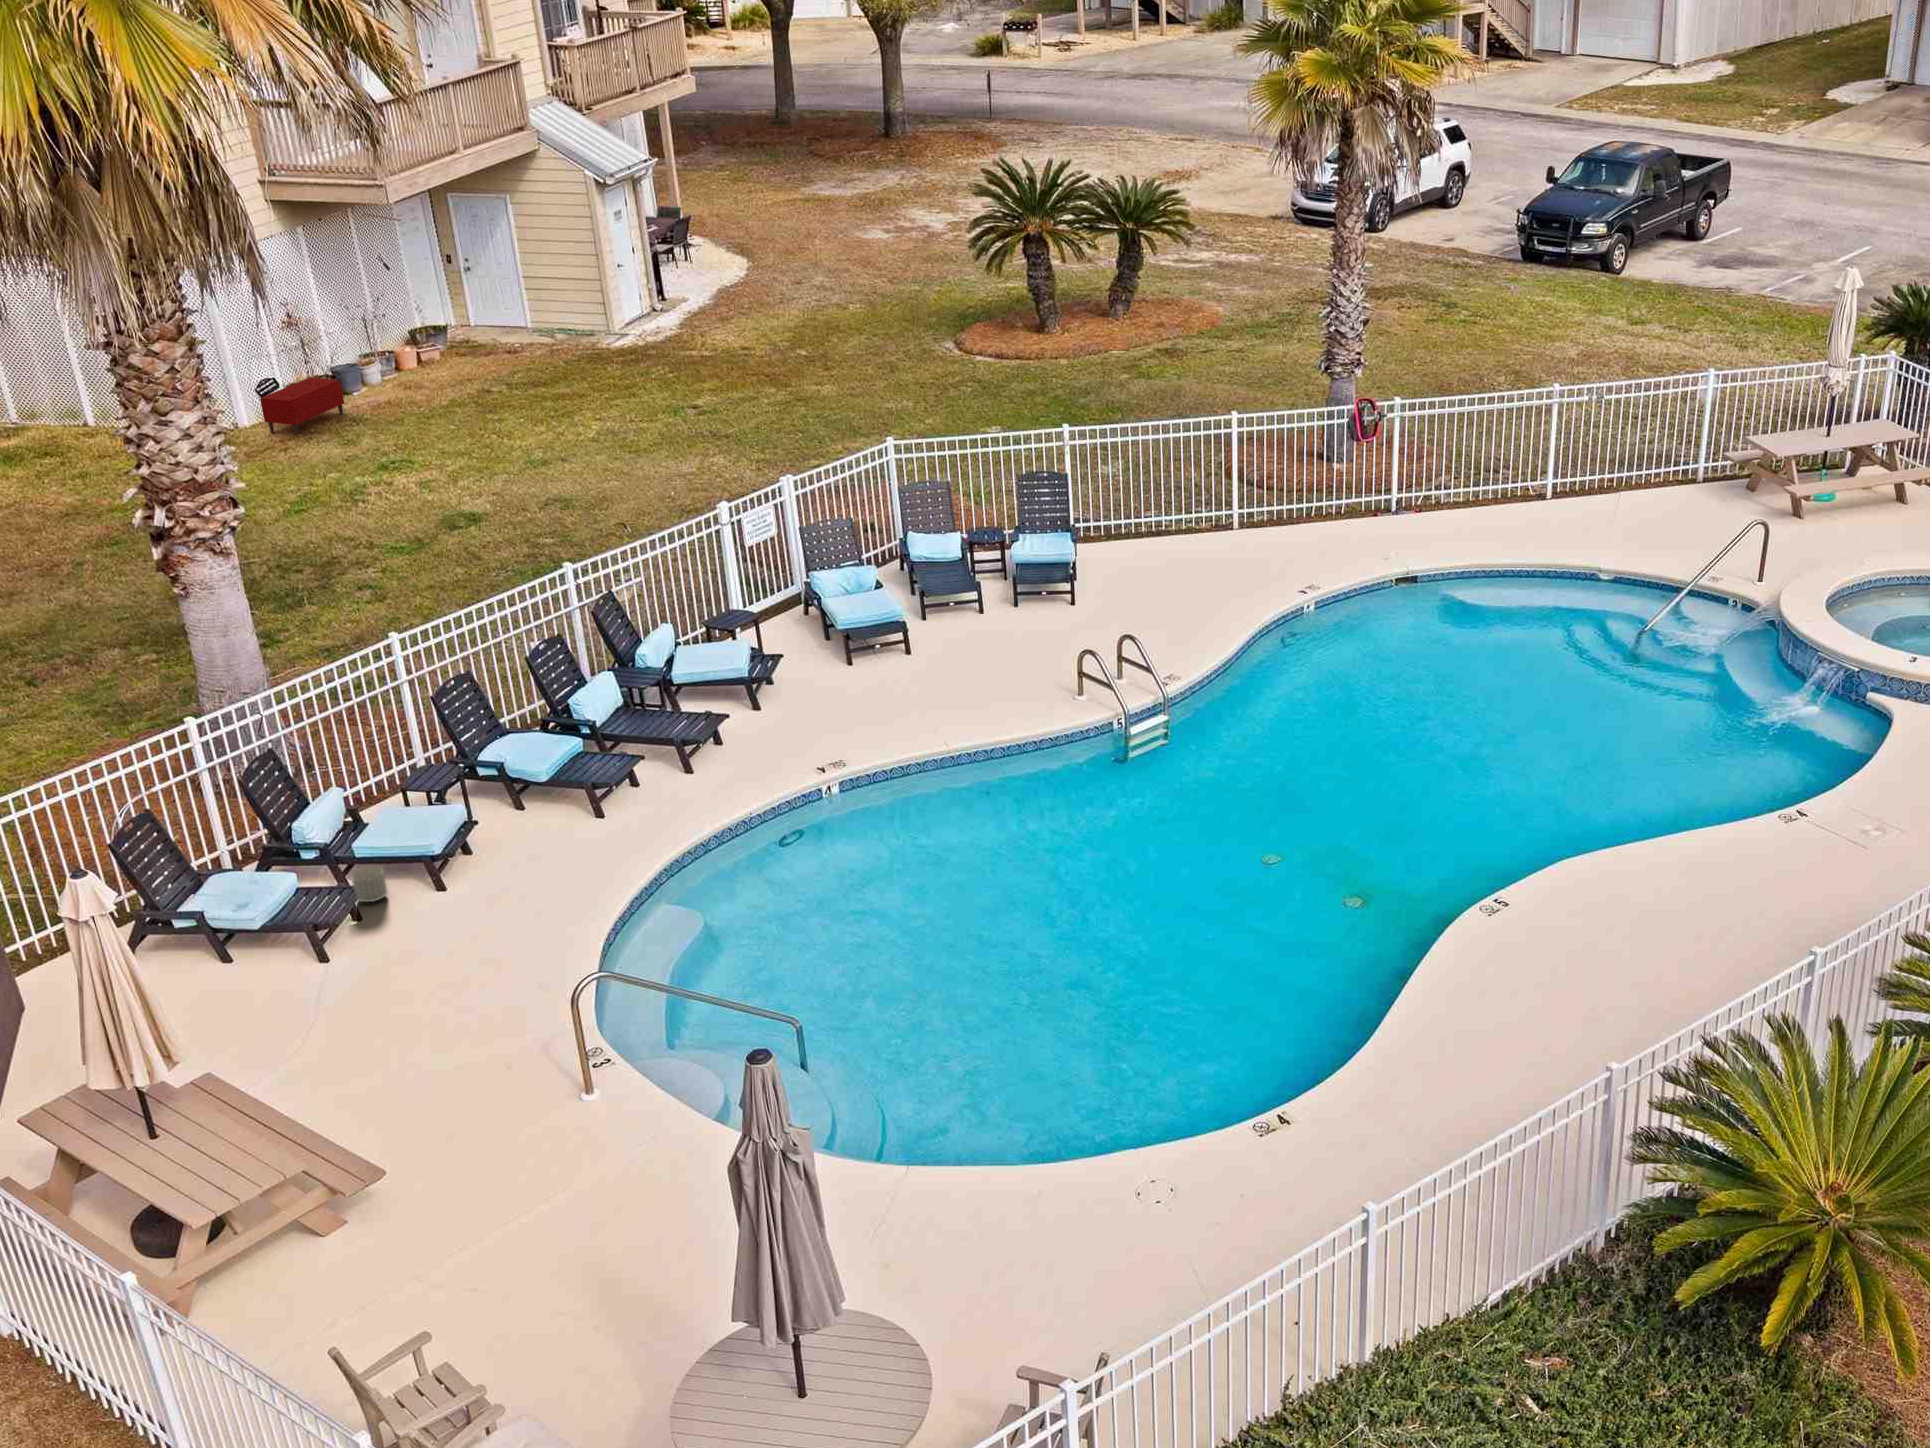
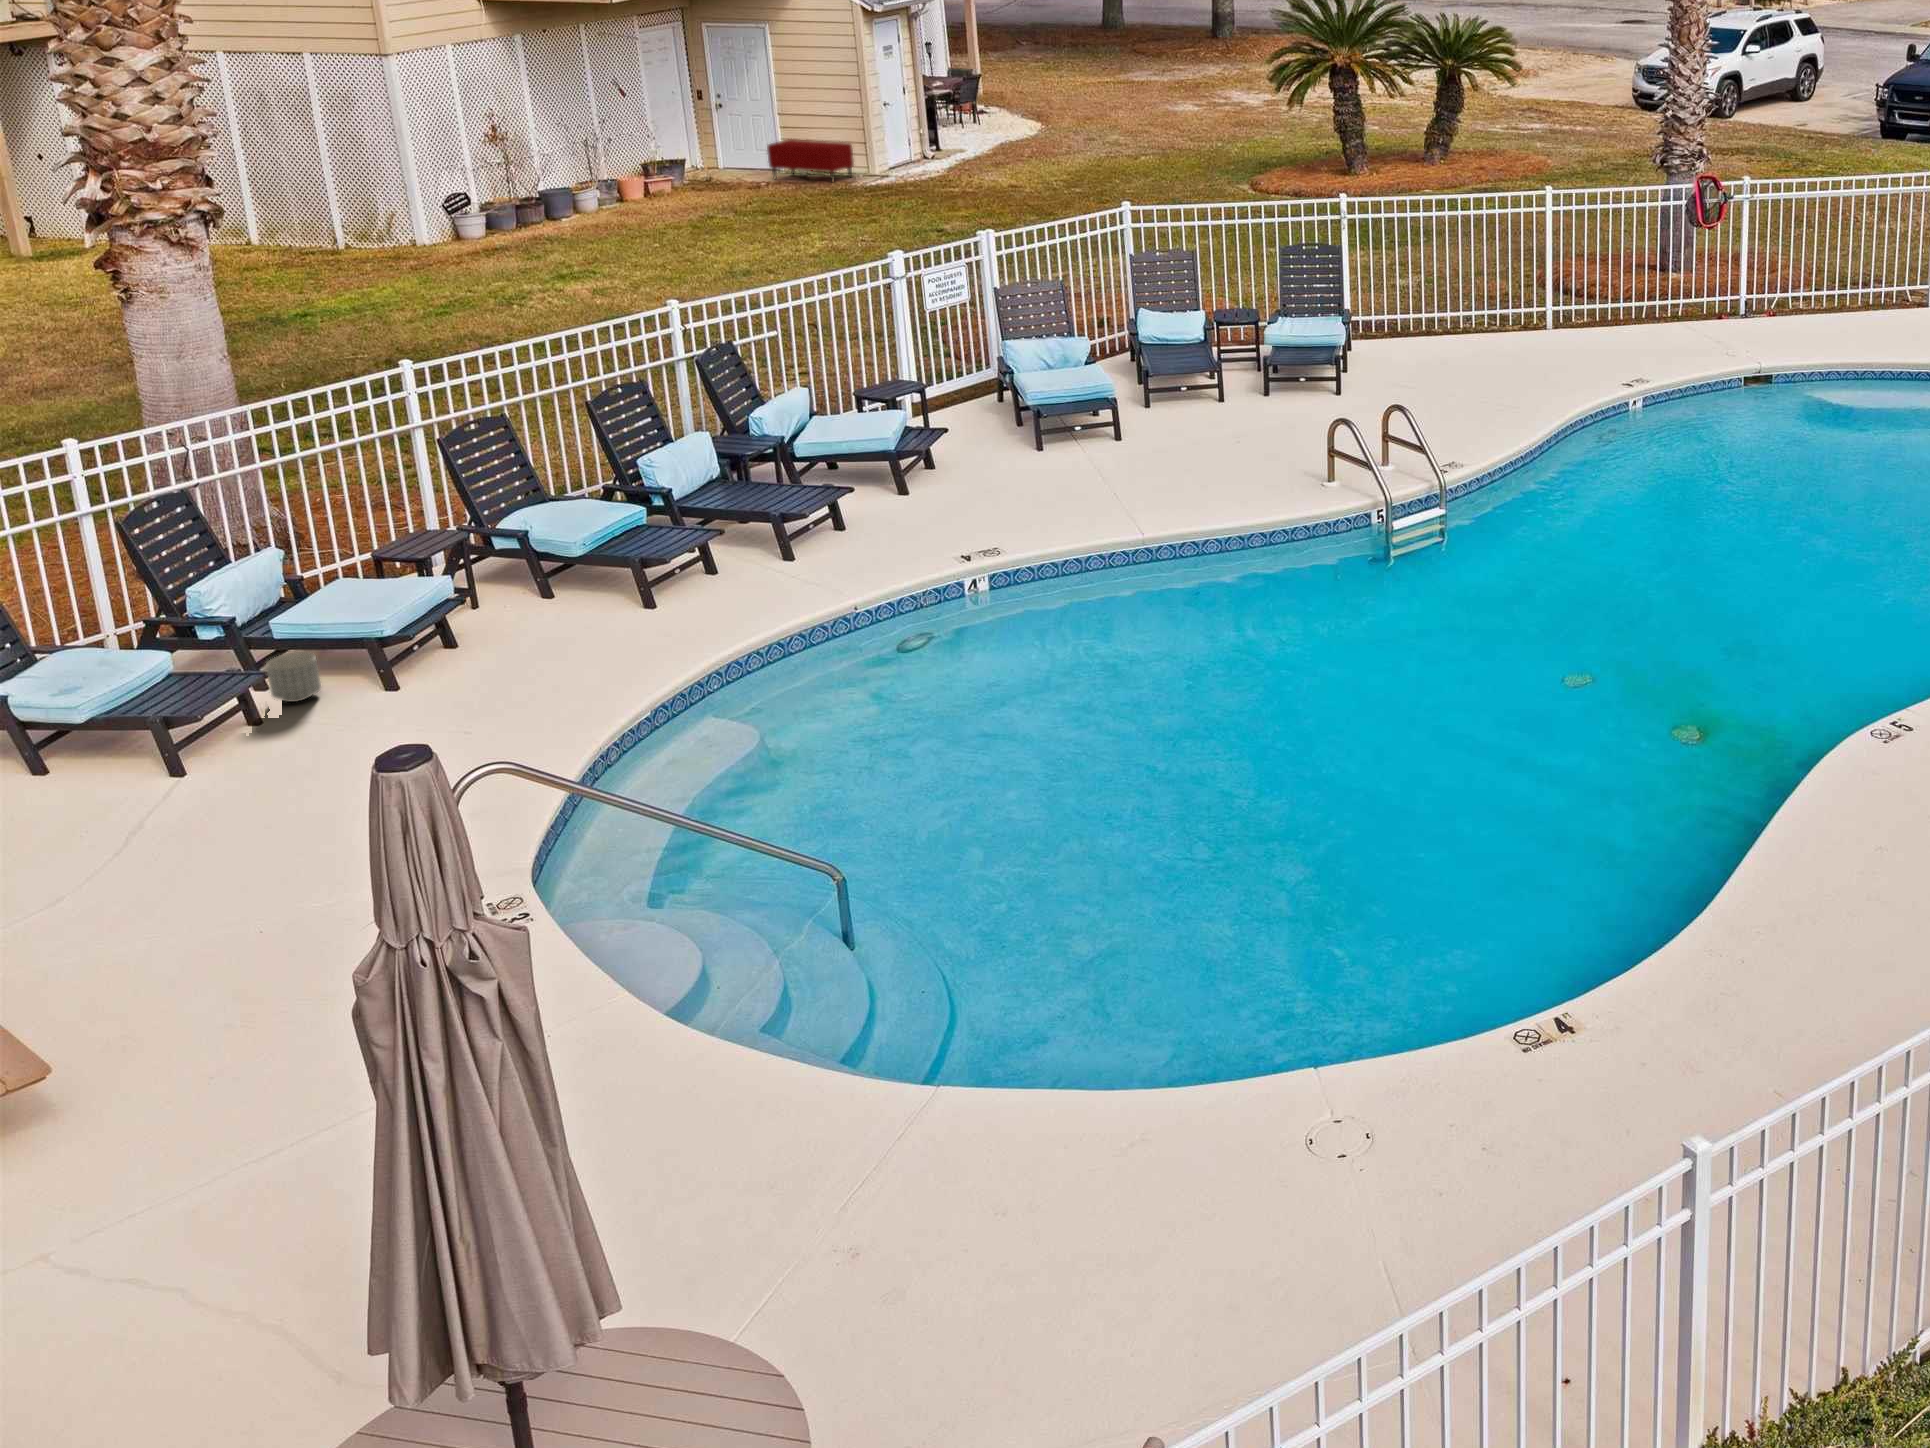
bench: present [261,378,344,436] -> present [767,139,854,182]

